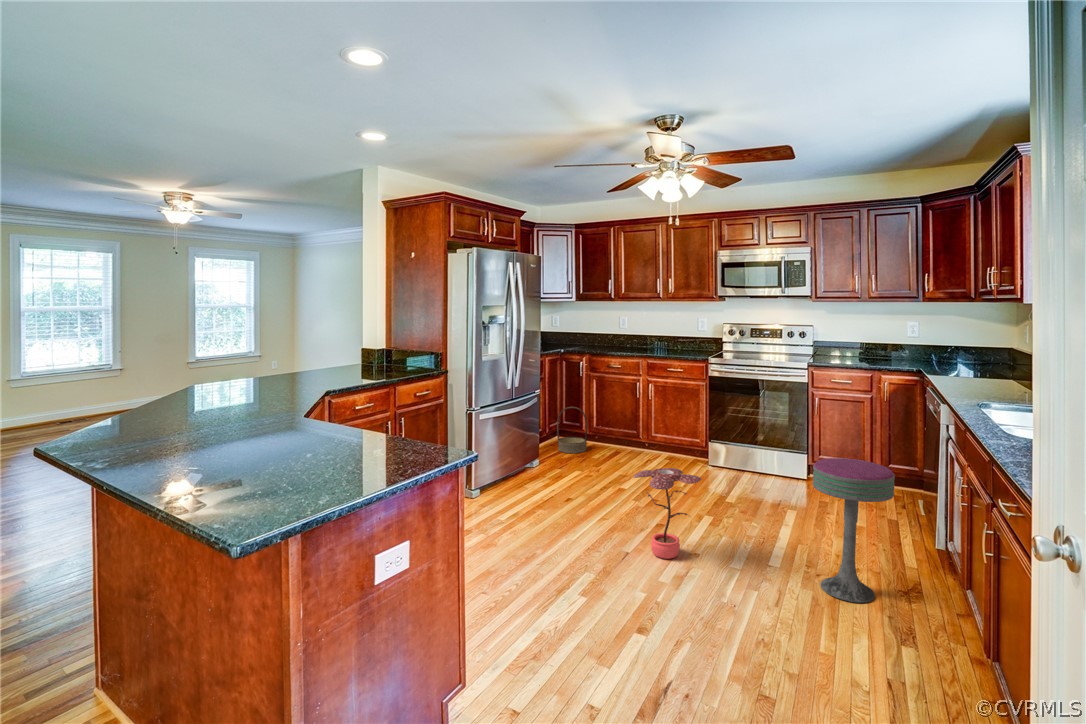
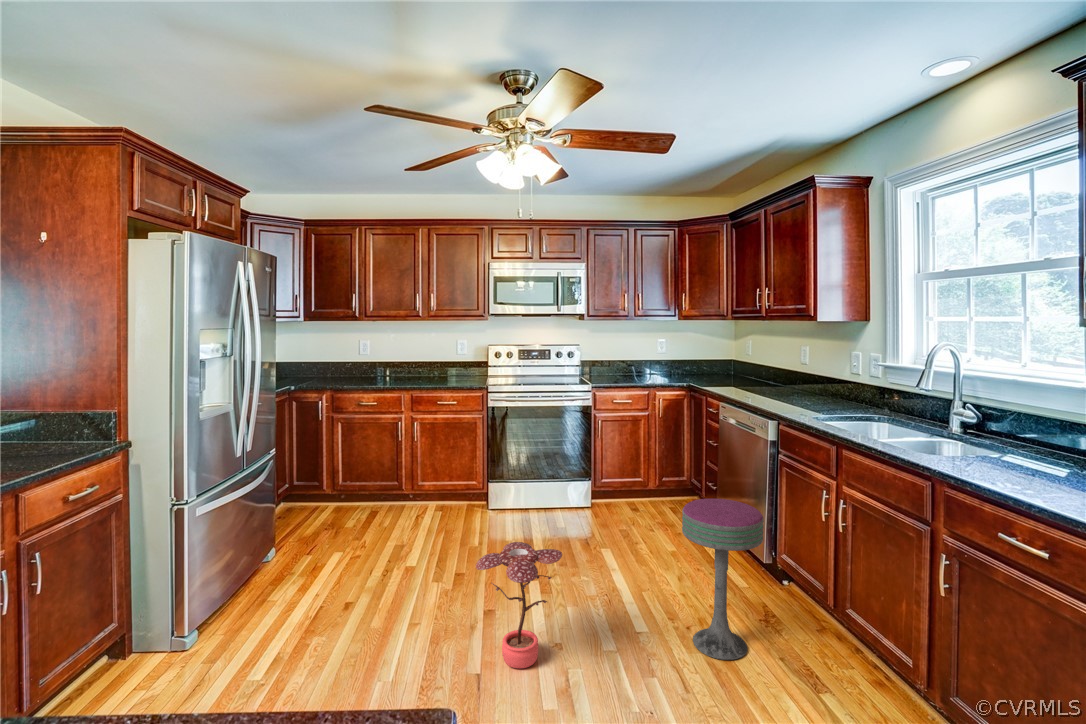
basket: present [557,407,587,453] -> none [291,462,334,526]

